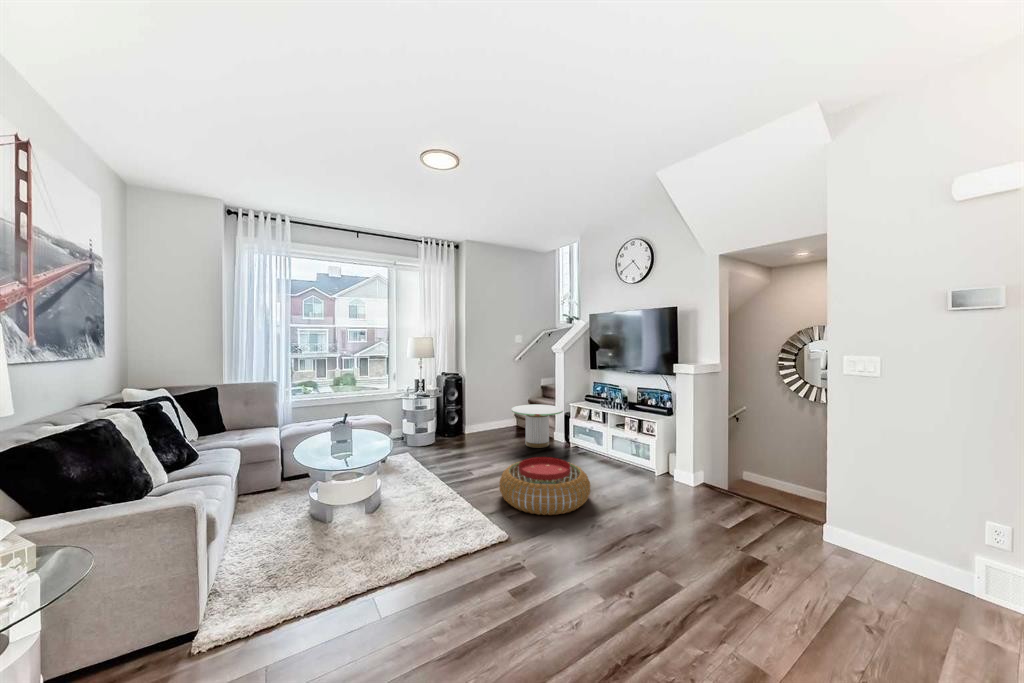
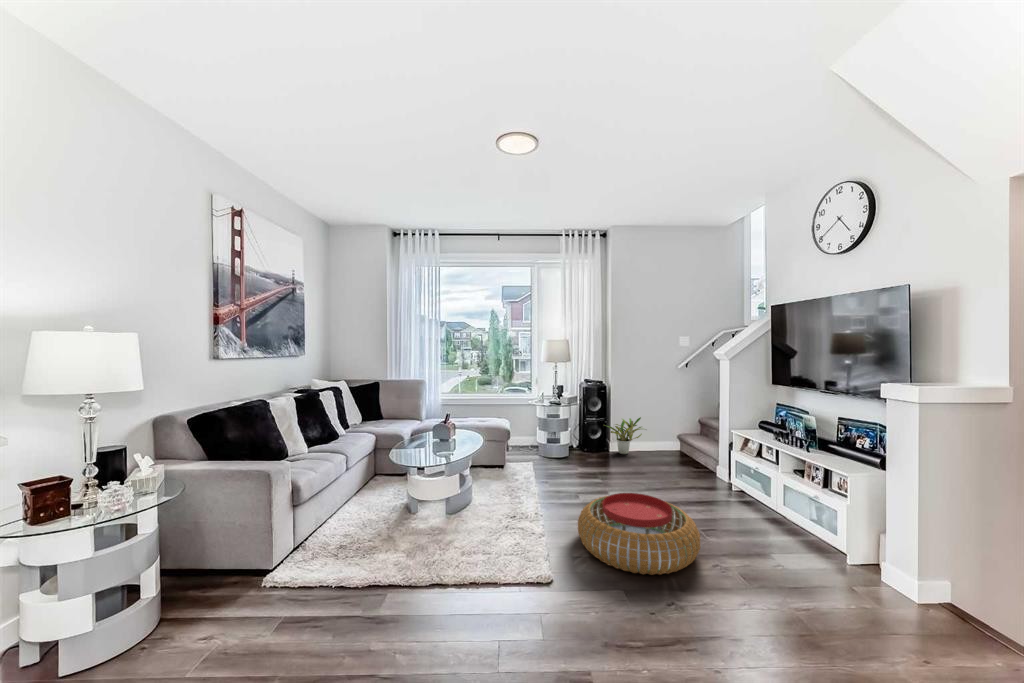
potted plant: none [462,402,496,434] -> present [607,417,642,454]
side table: present [511,404,563,448] -> none [651,426,724,484]

